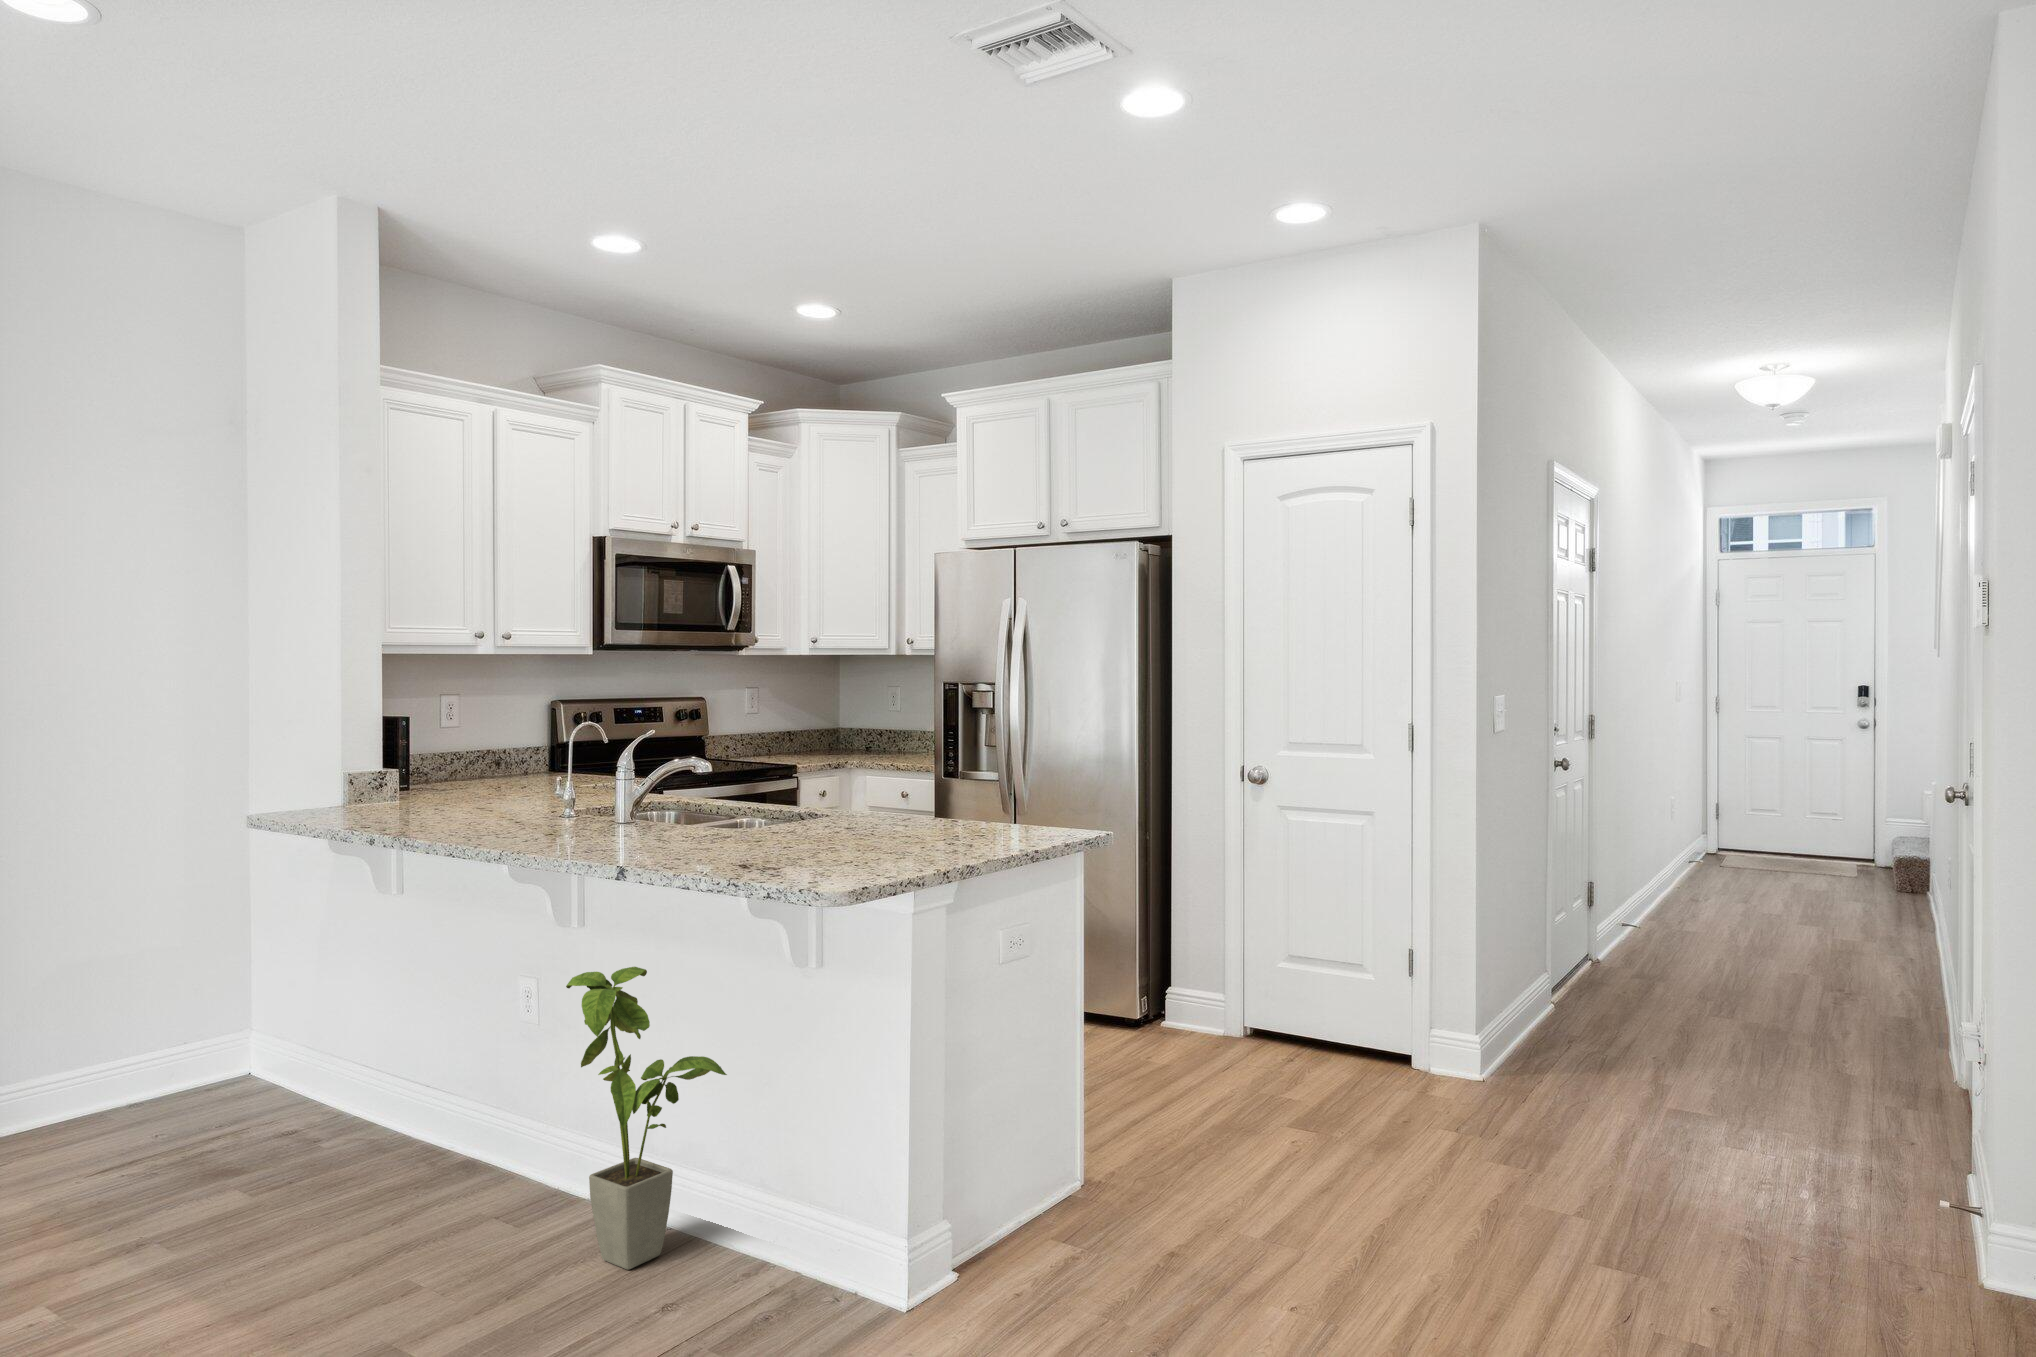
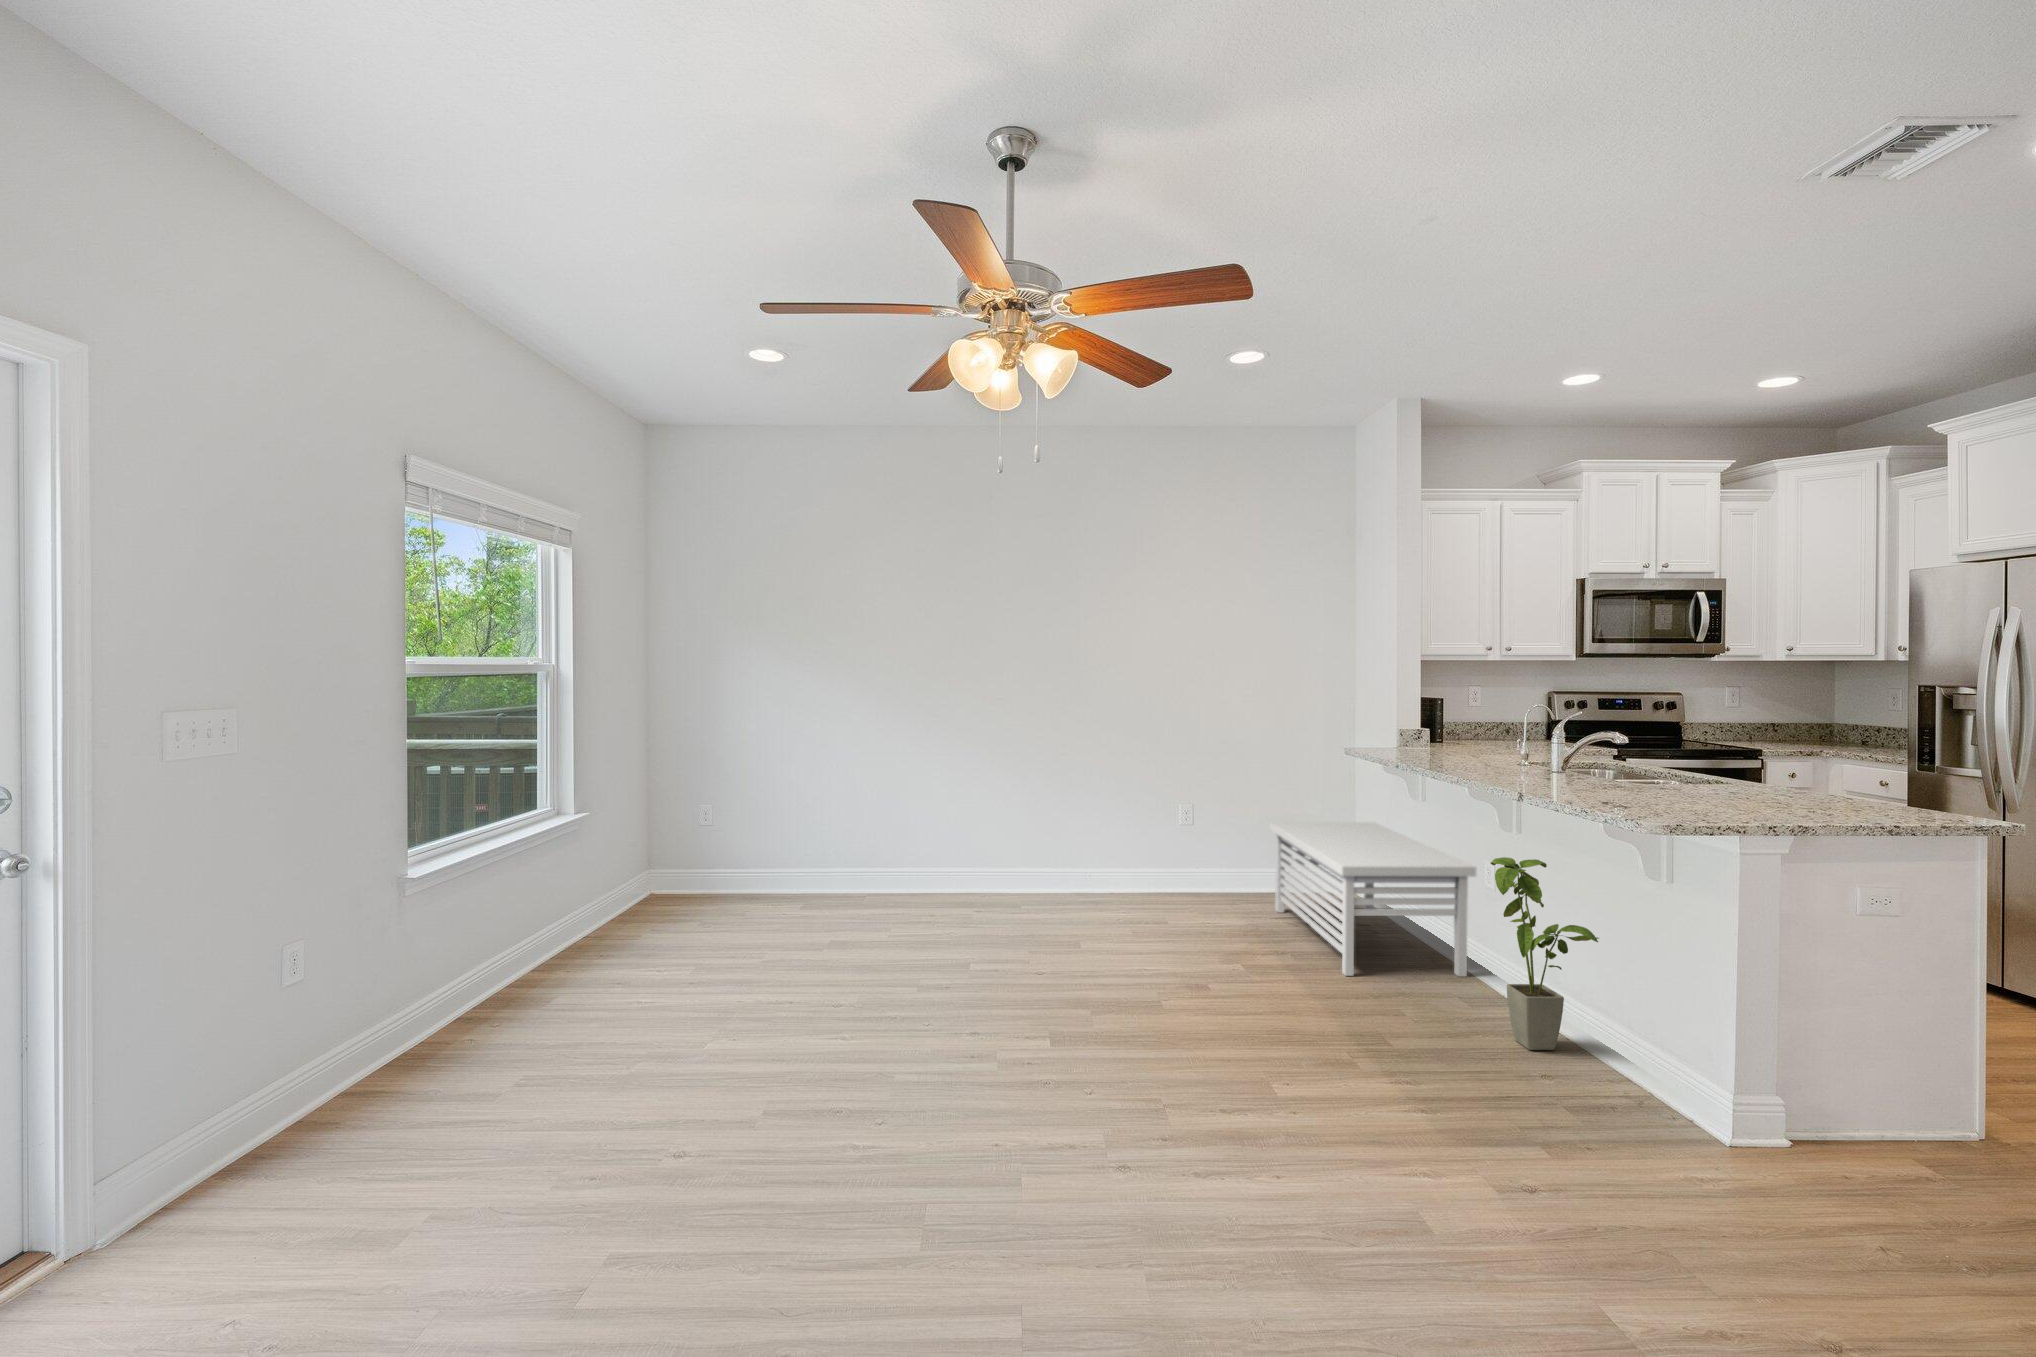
storage bench: none [81,939,506,1244] -> present [1270,822,1477,977]

